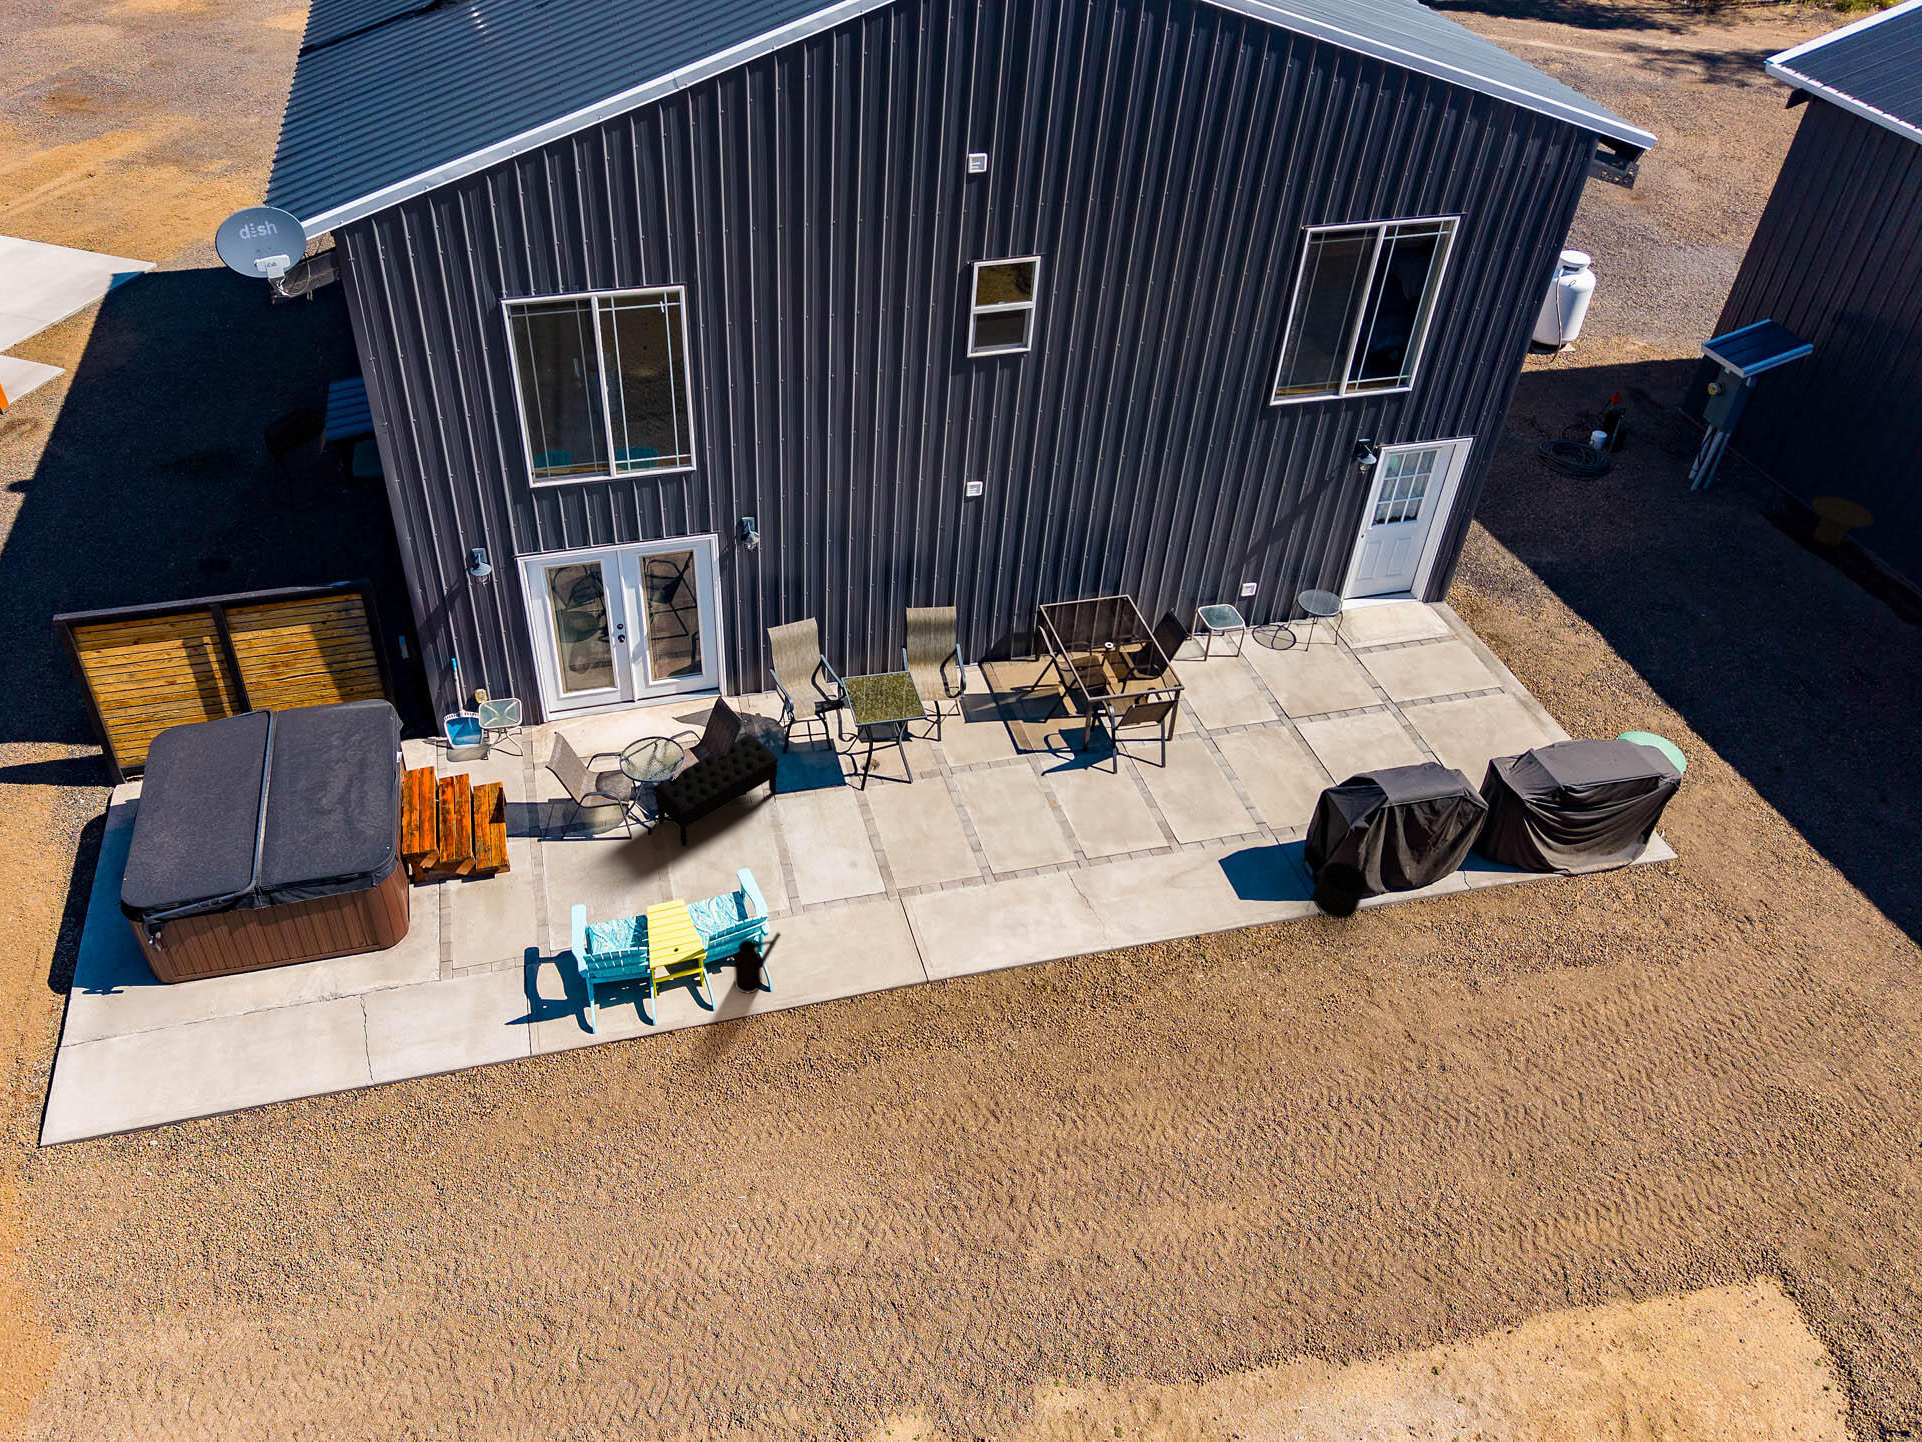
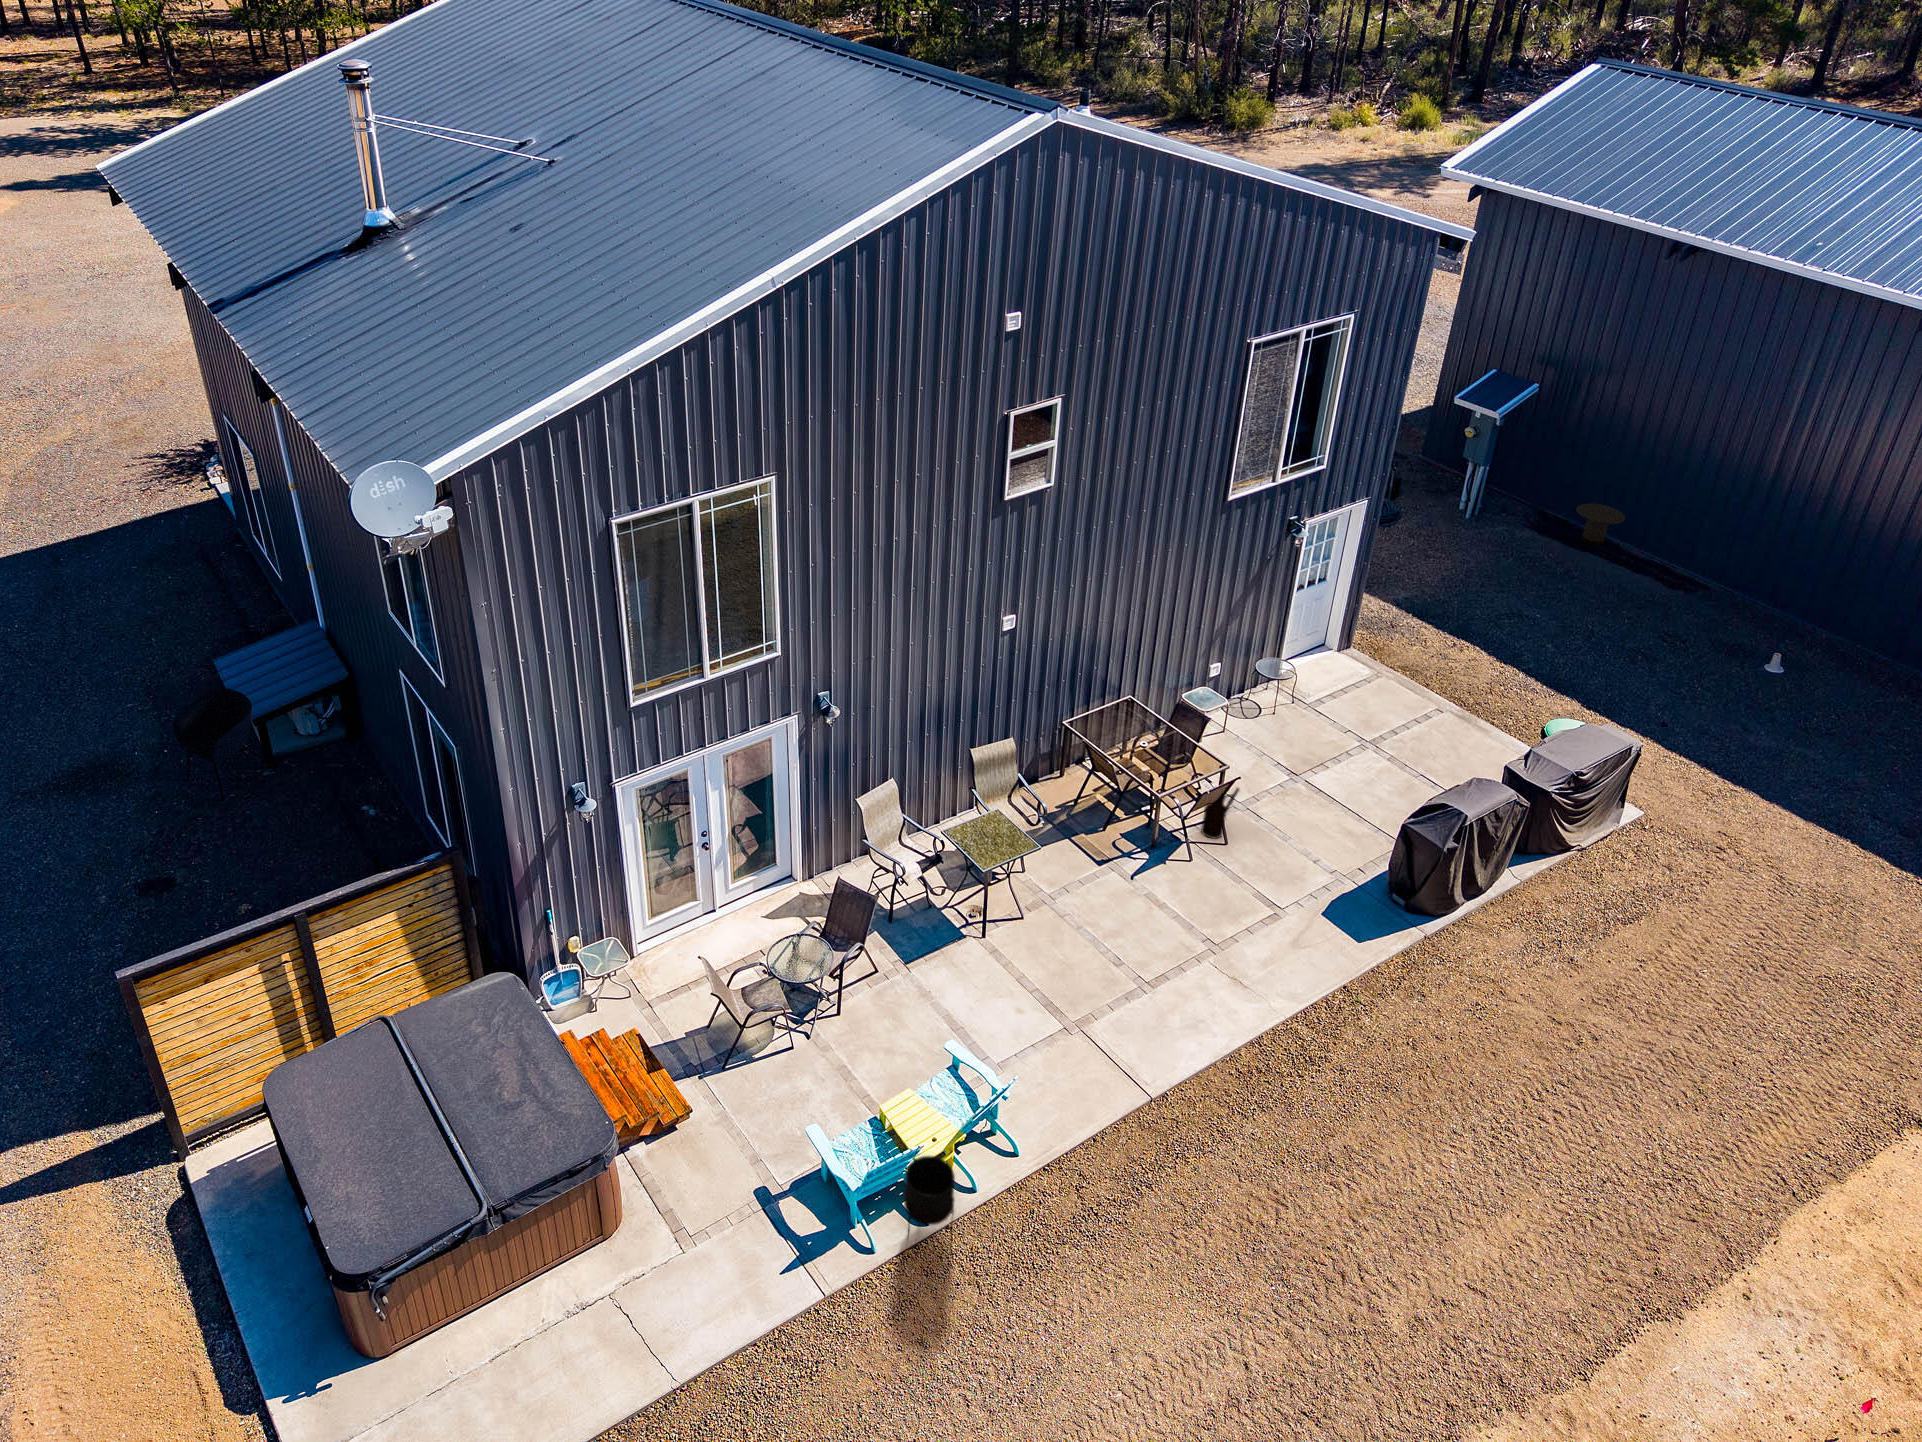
bench: present [653,734,778,847] -> none [810,910,913,1041]
planter: present [1311,862,1367,922] -> present [904,1156,955,1225]
watering can: present [728,933,780,994] -> present [1201,788,1239,839]

